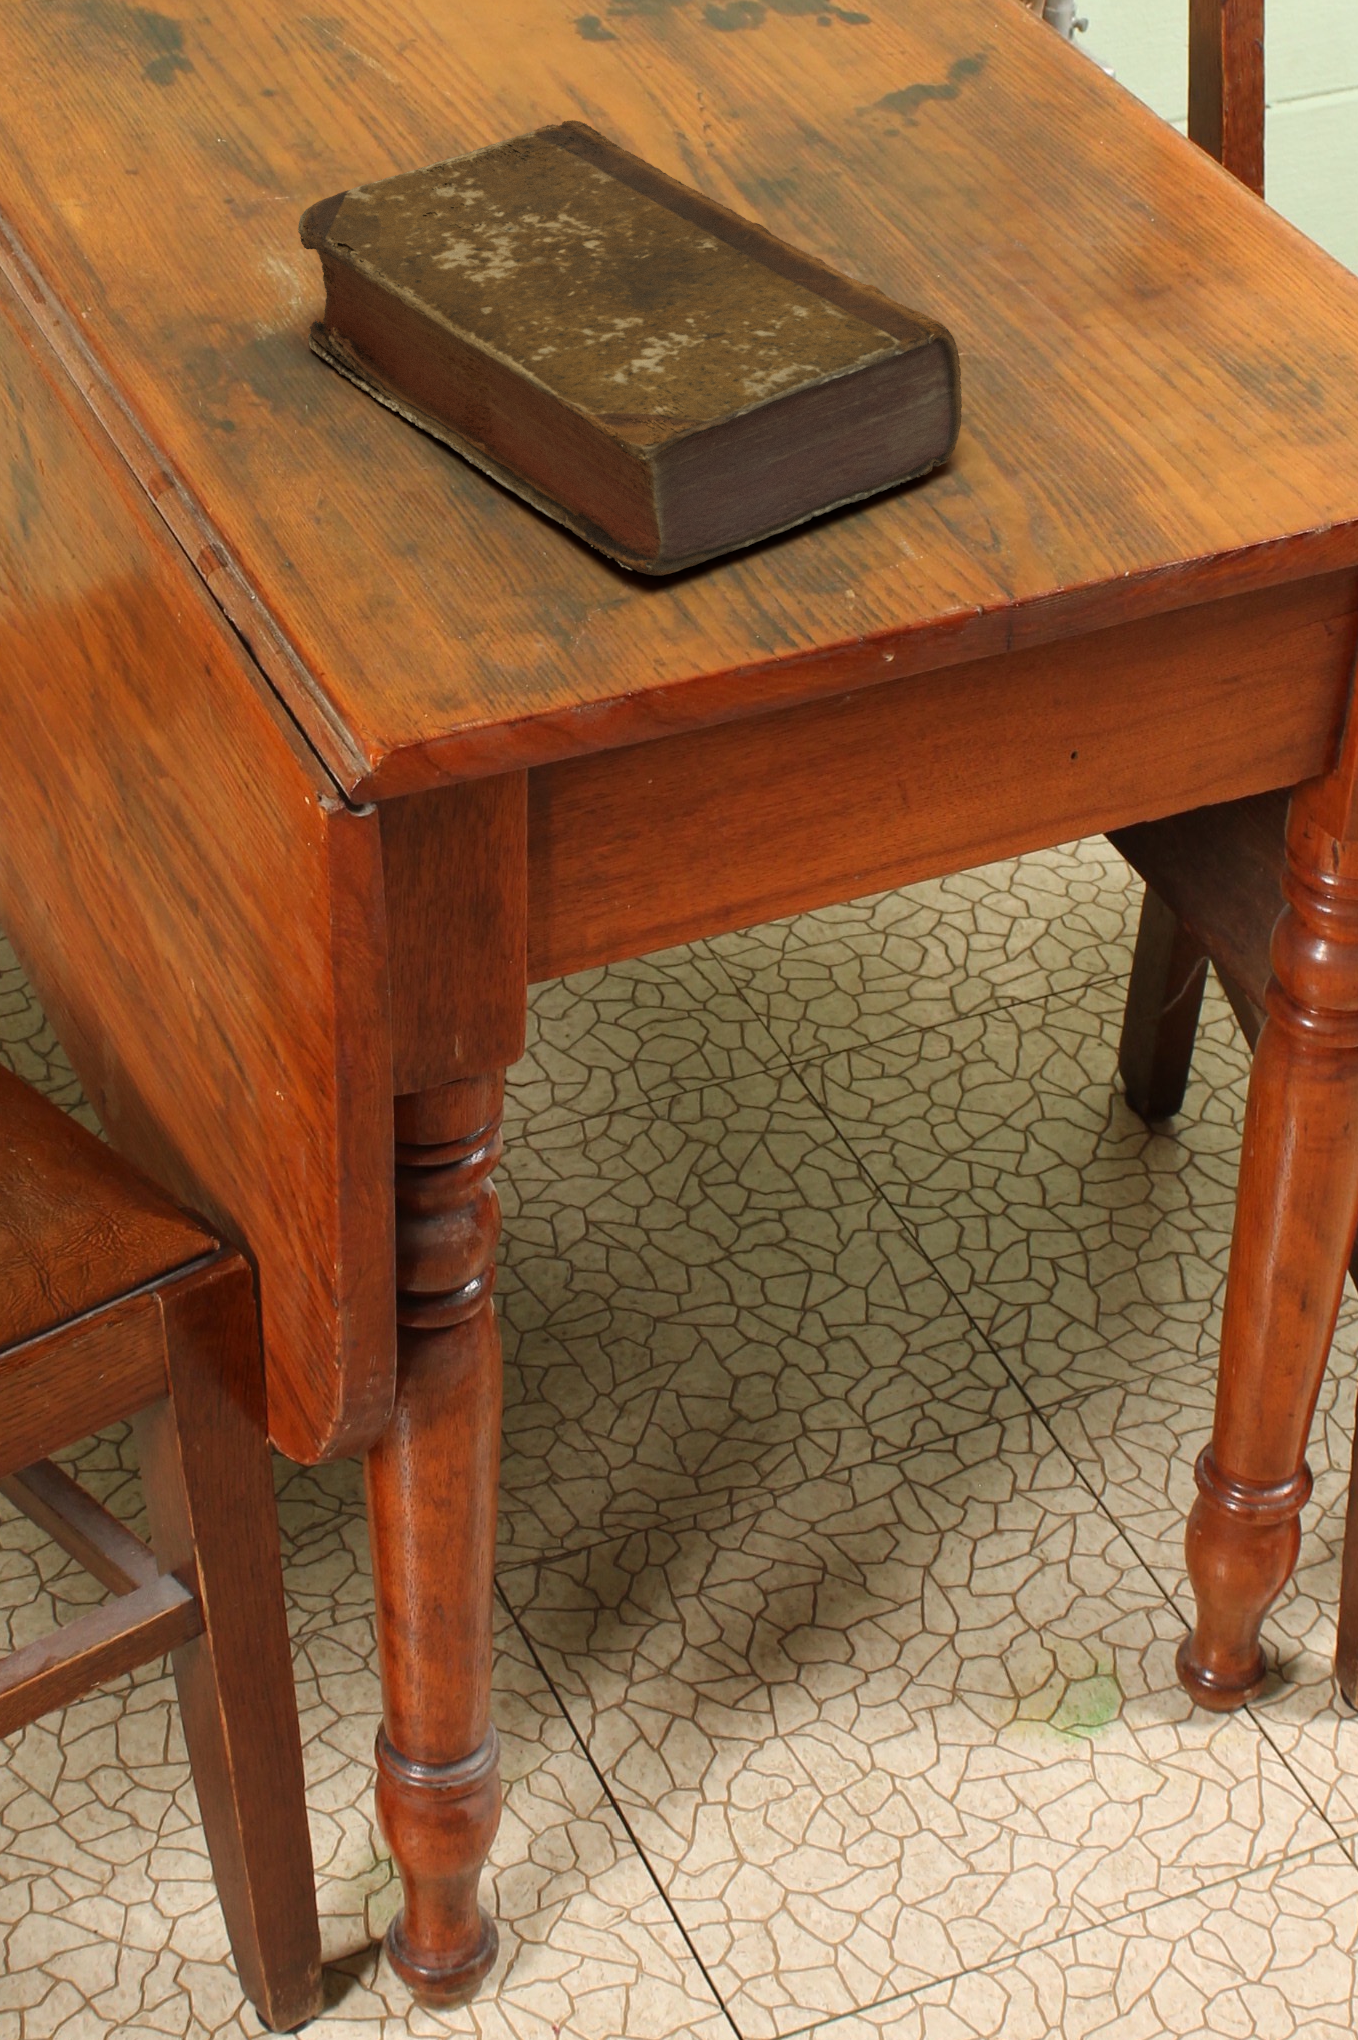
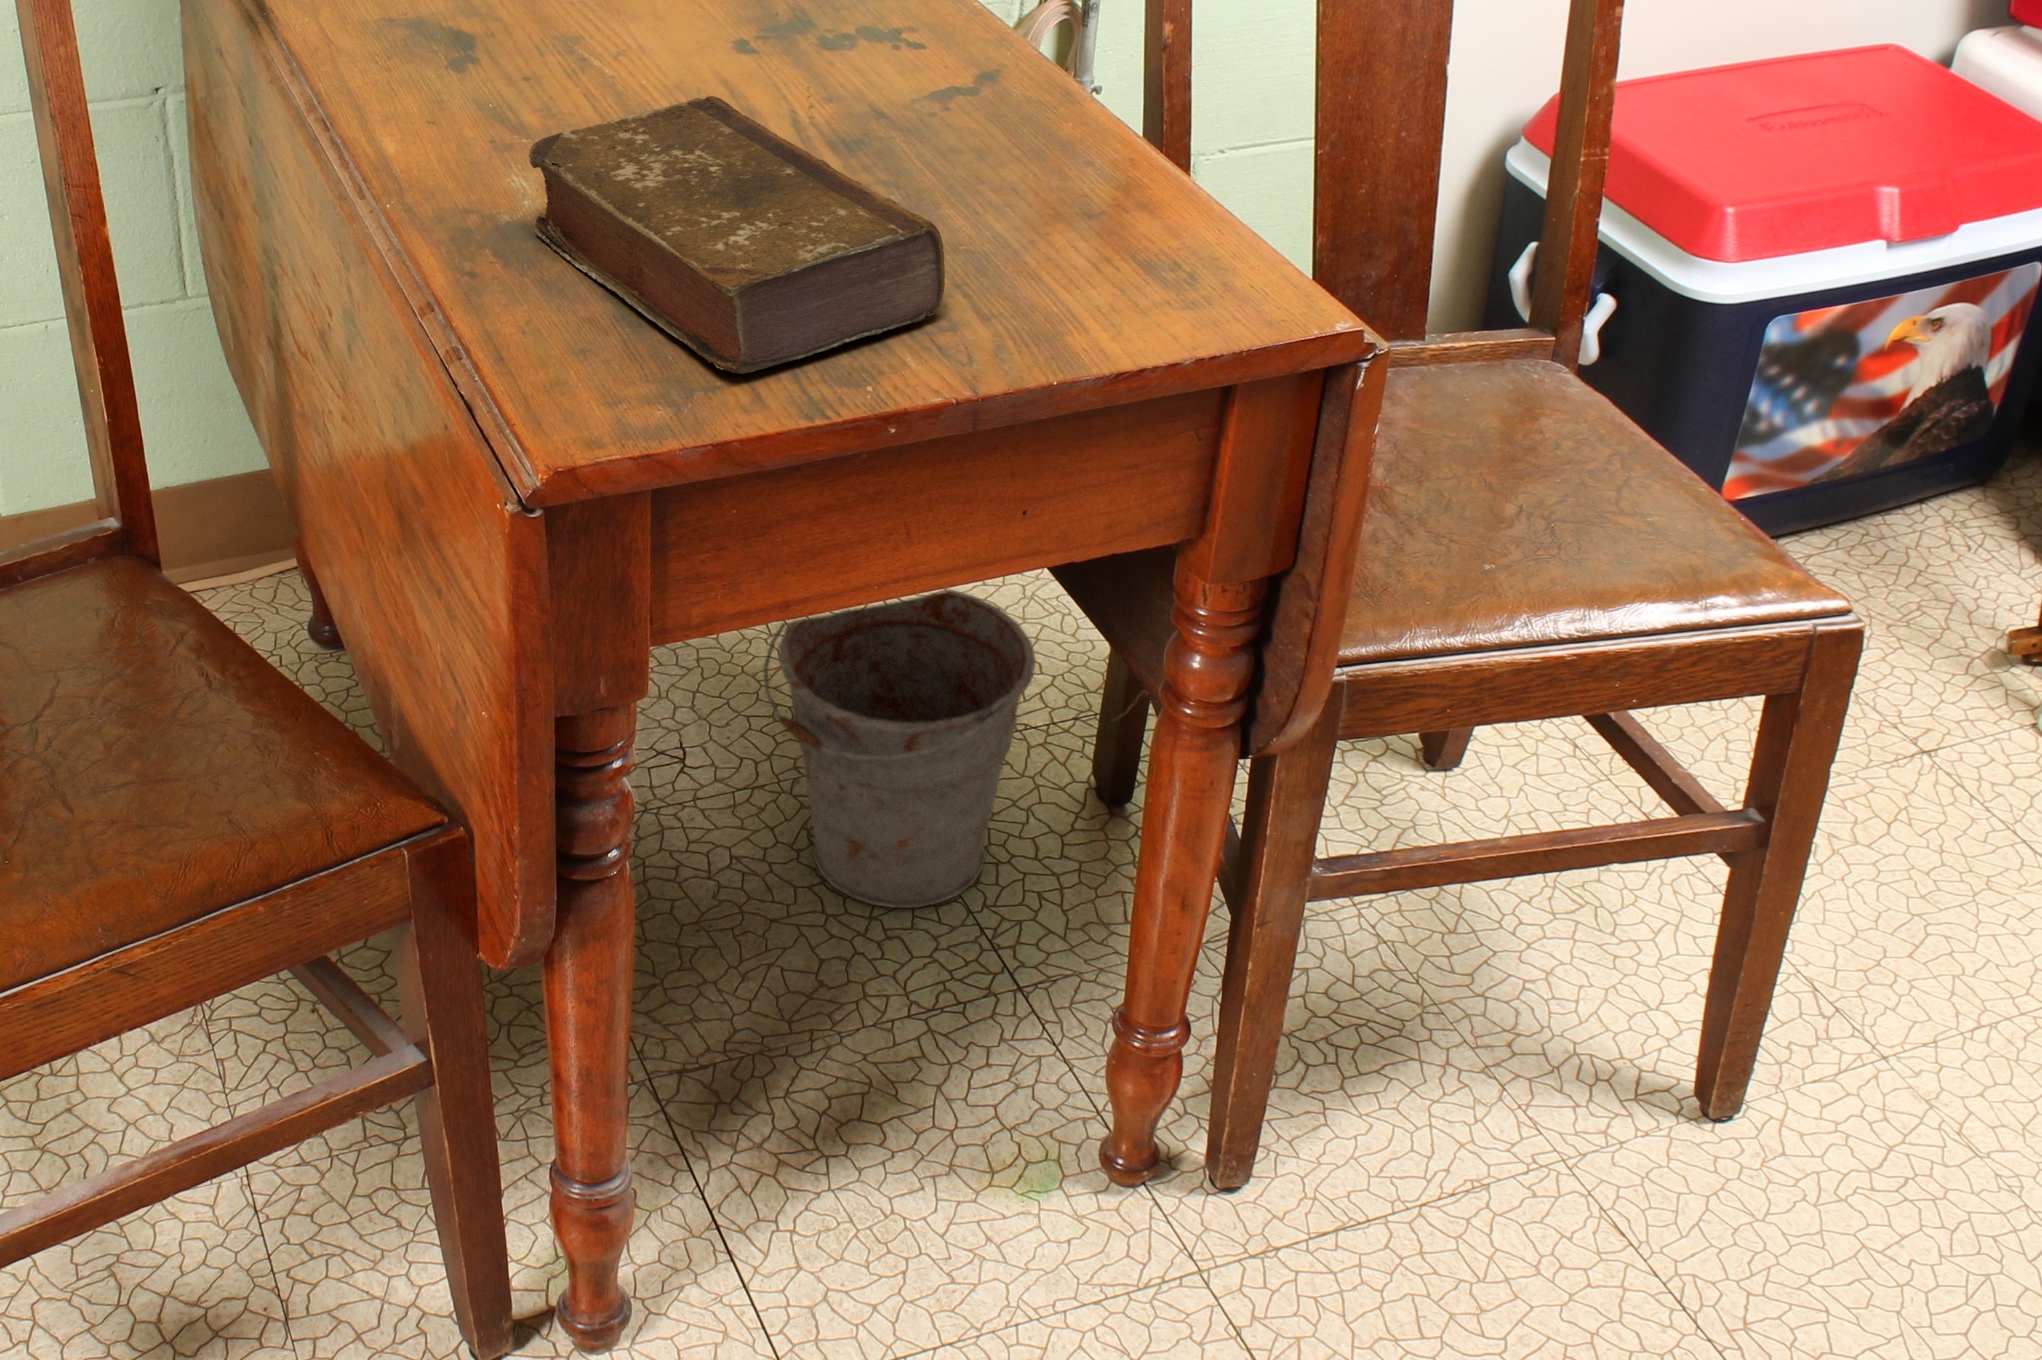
bucket: none [632,806,1043,1295] -> present [764,590,1036,908]

